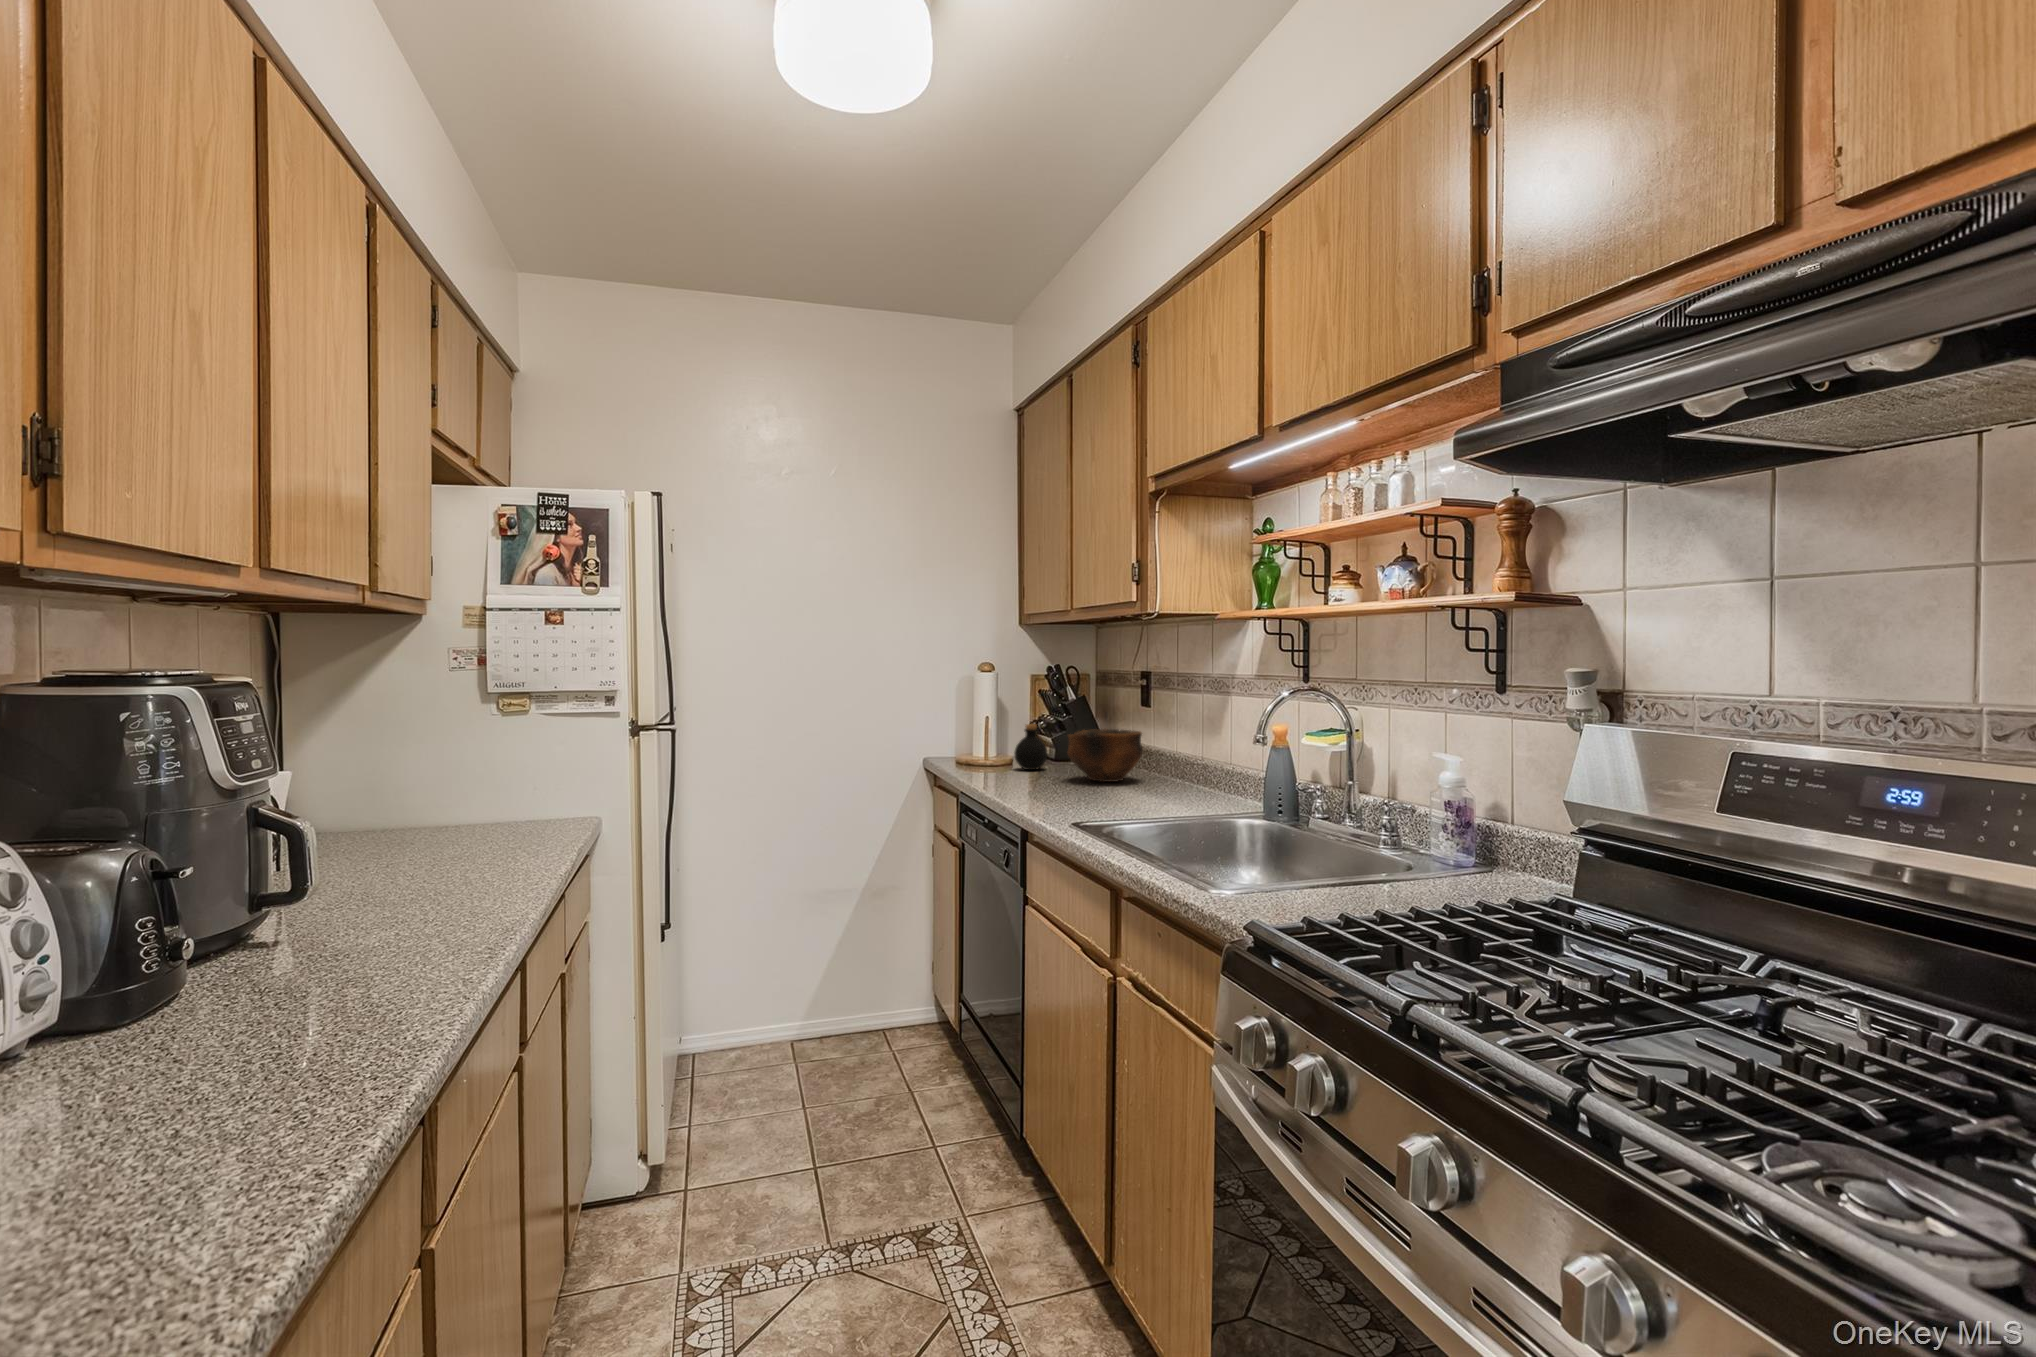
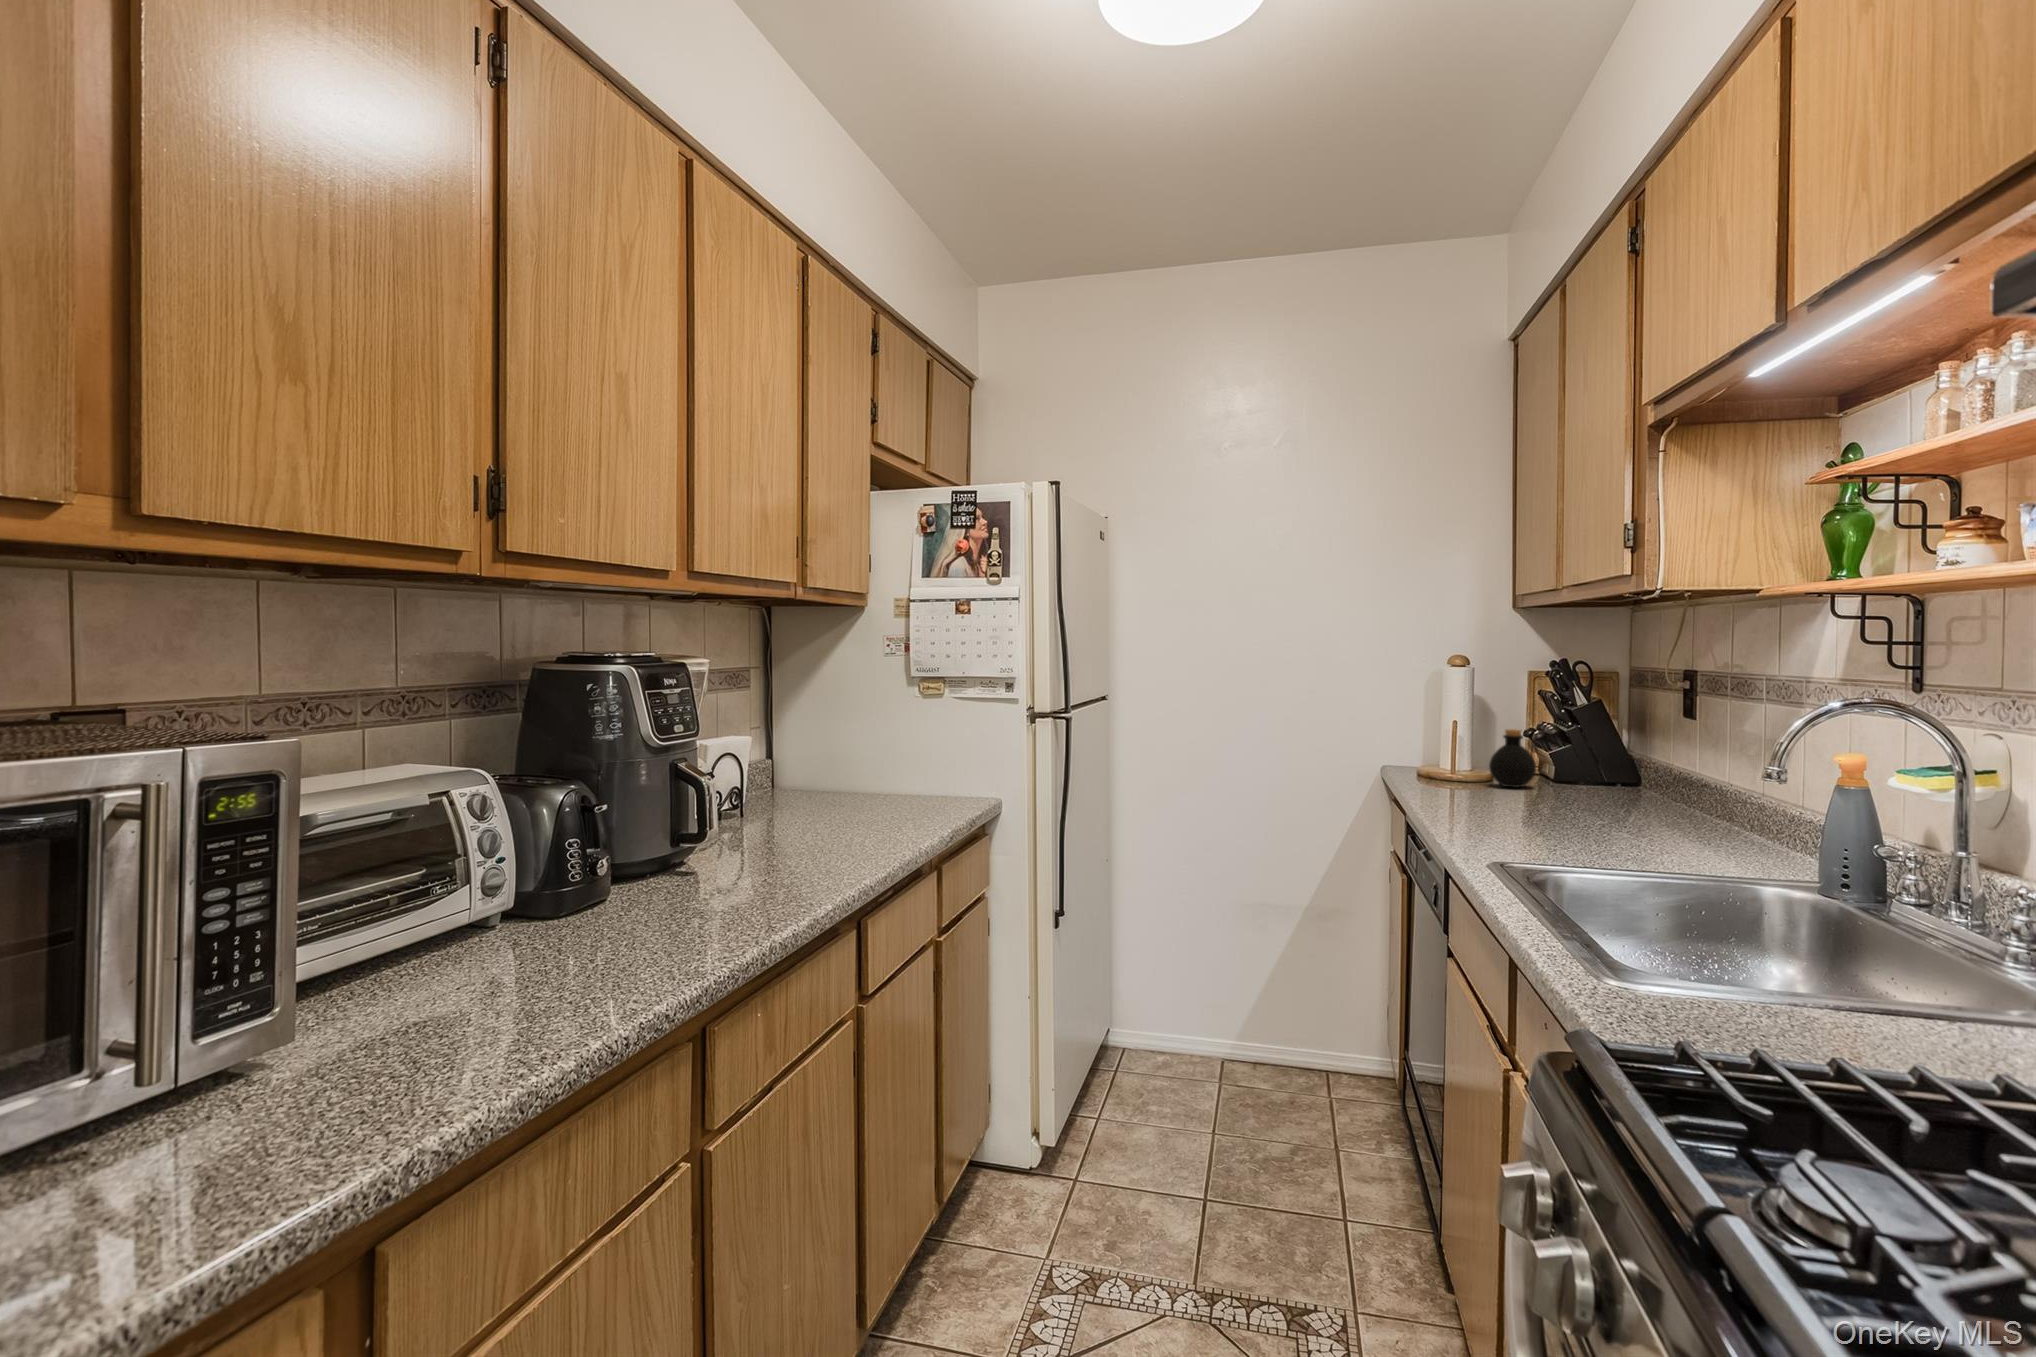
bowl: present [1067,729,1143,782] -> none [1549,740,1664,810]

